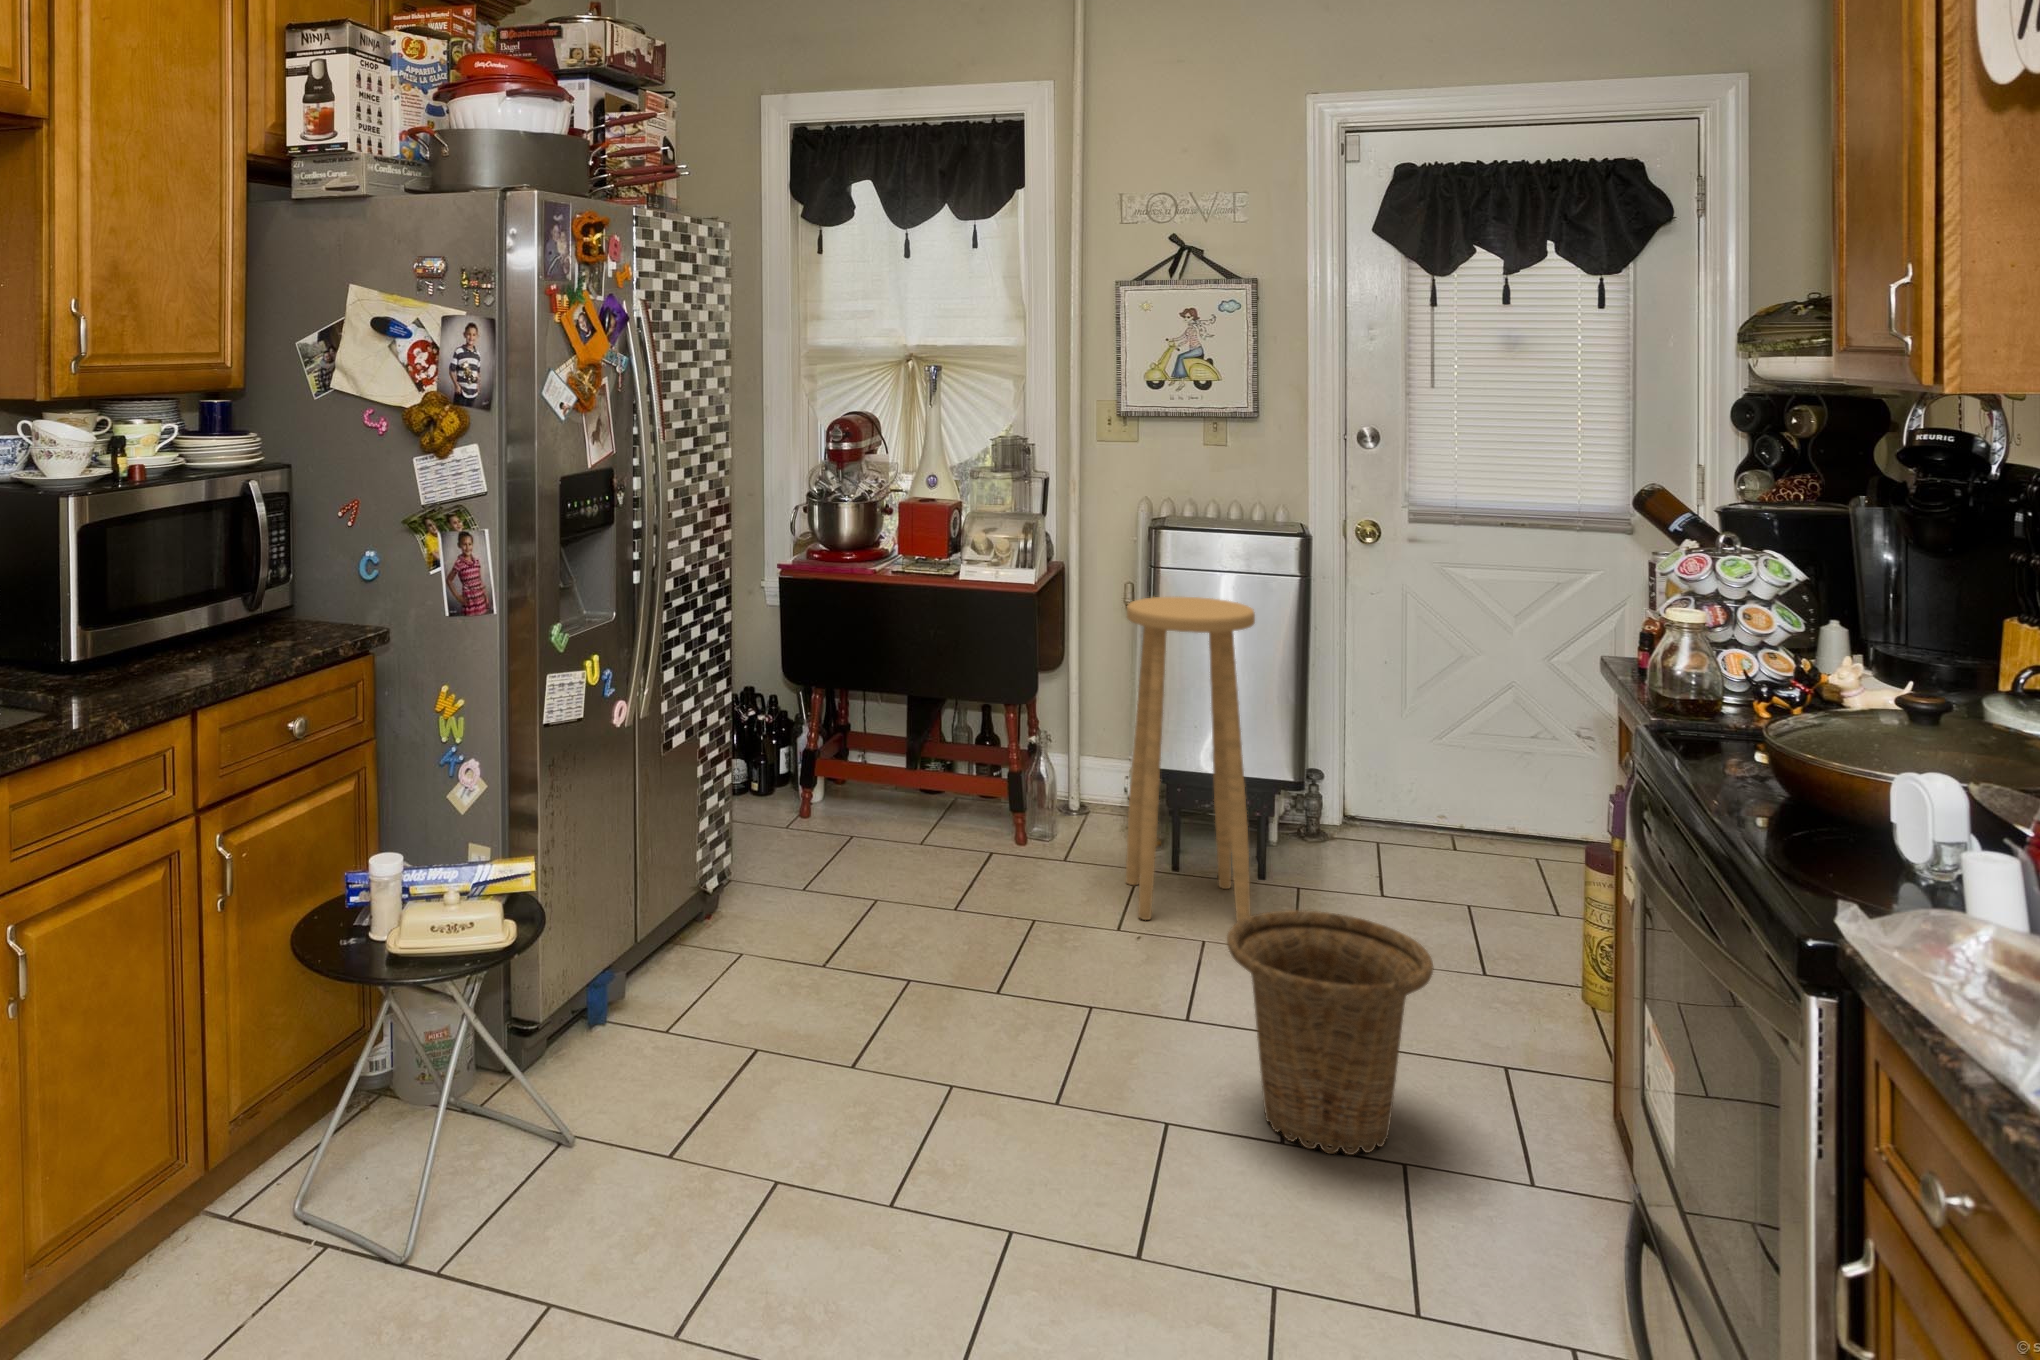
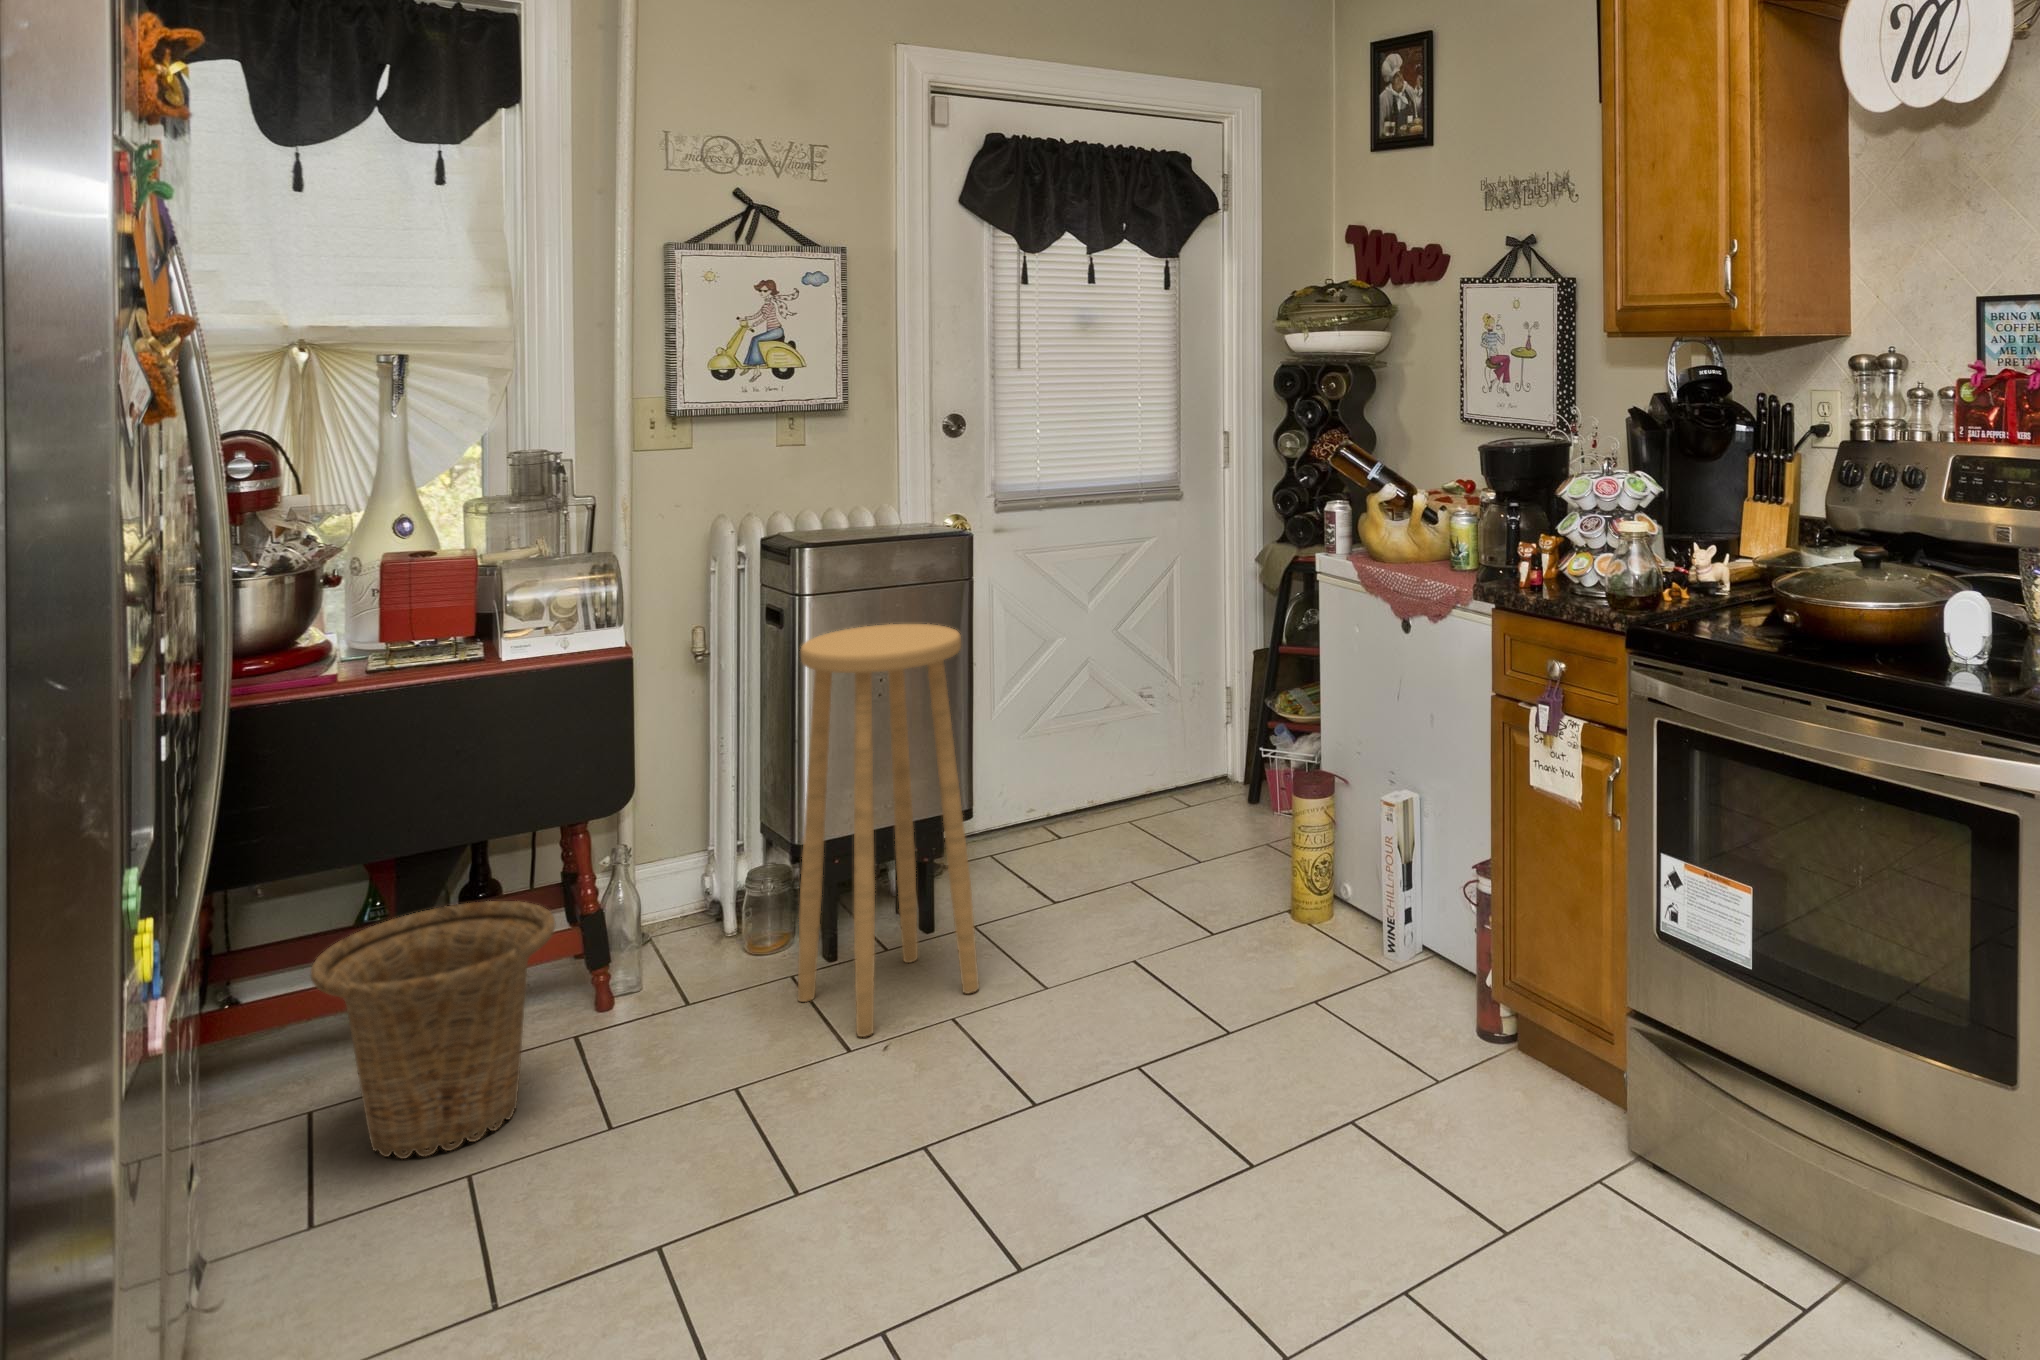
basket: present [1227,910,1434,1155] -> present [311,901,555,1159]

